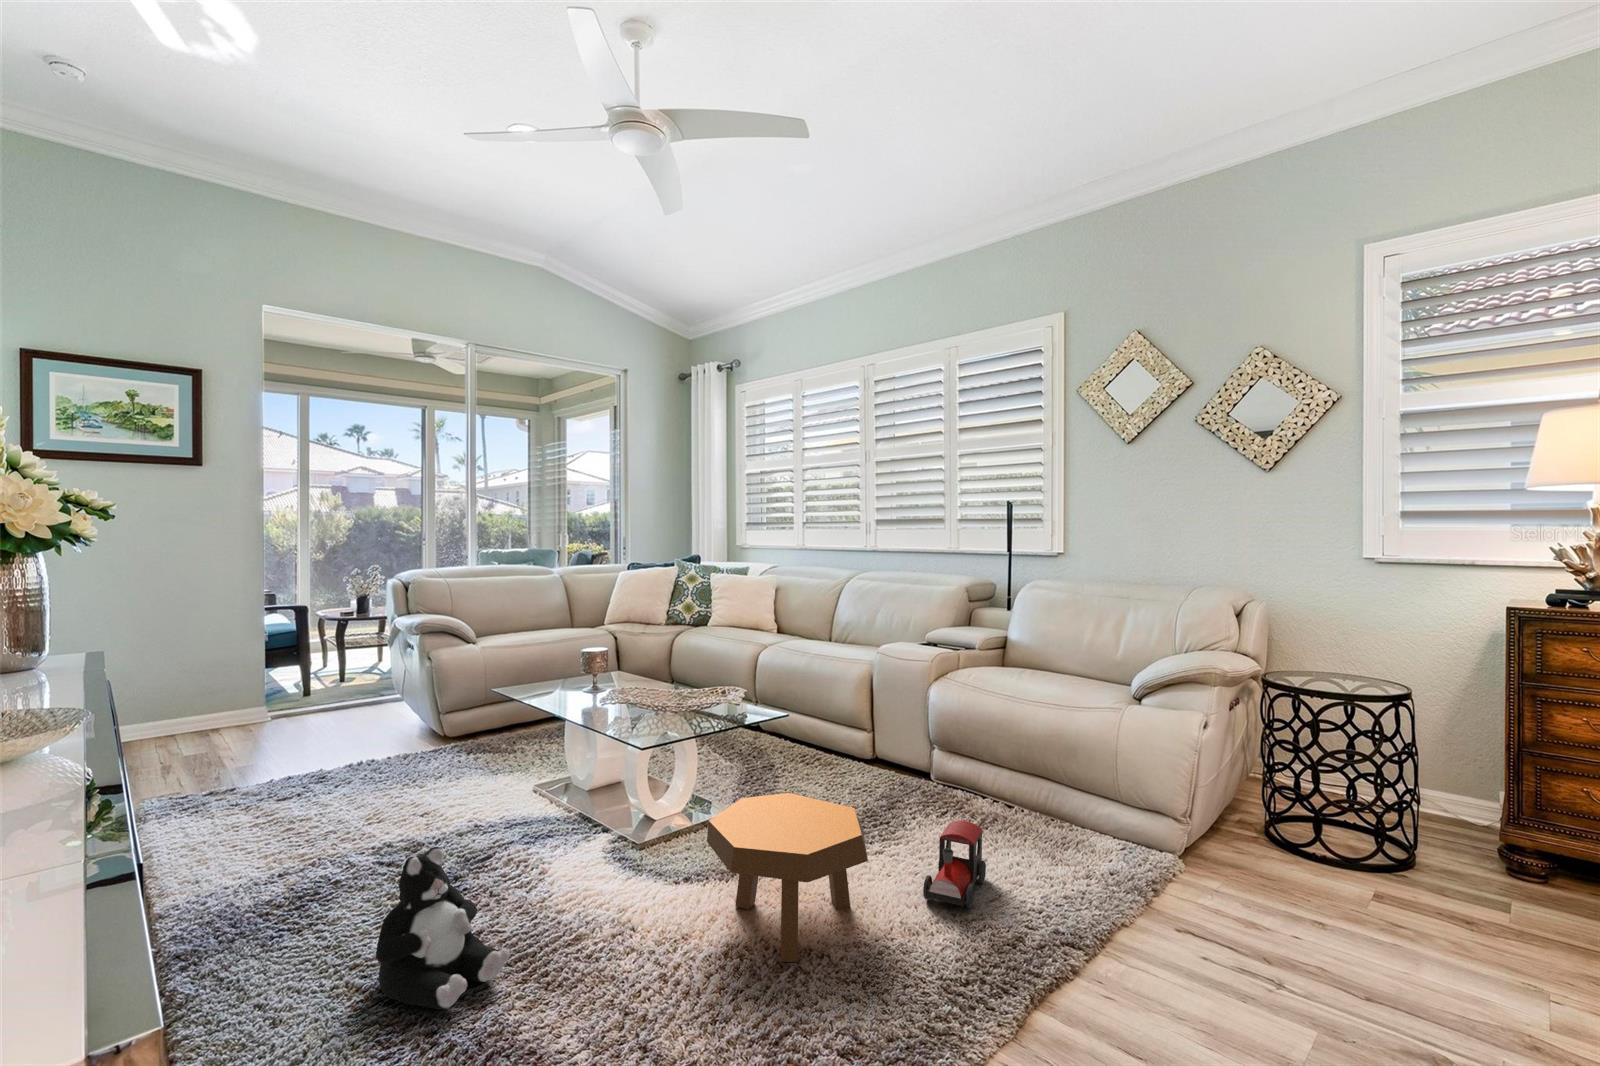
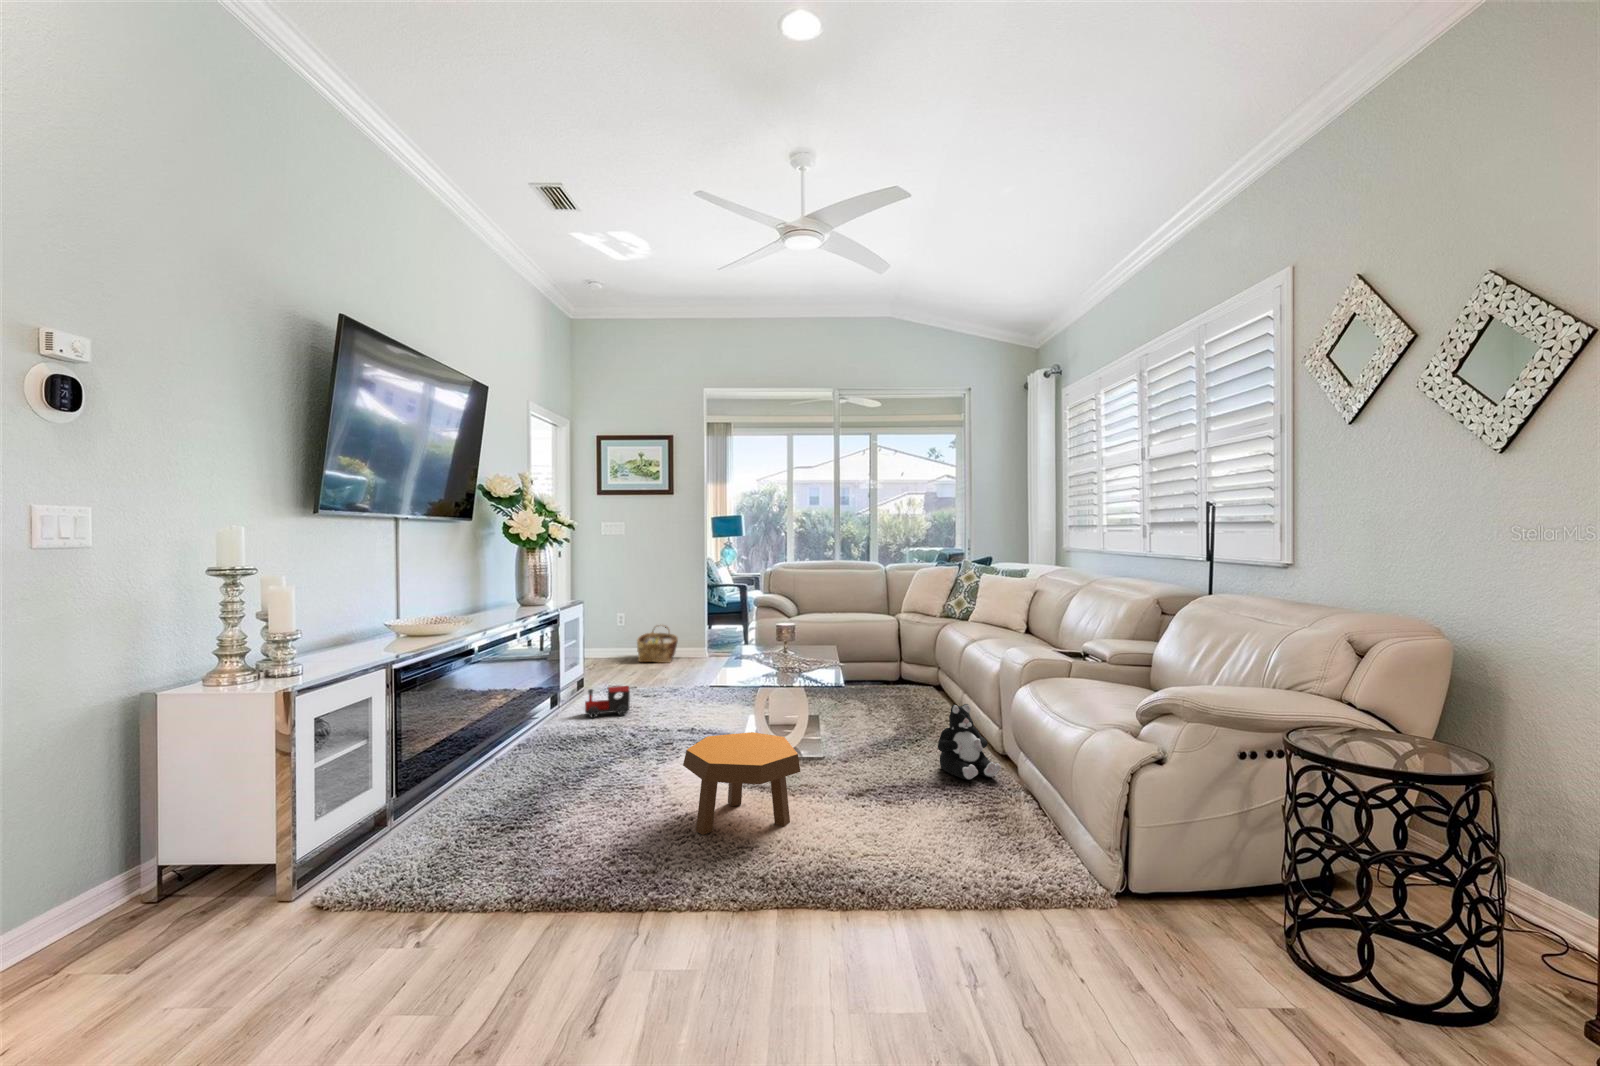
woven basket: none [148,679,233,748] -> present [637,625,678,663]
toy train: present [923,820,986,909] -> present [585,686,630,718]
plush toy: present [376,847,510,1009] -> present [938,704,1001,779]

